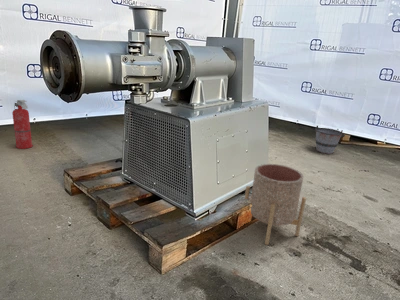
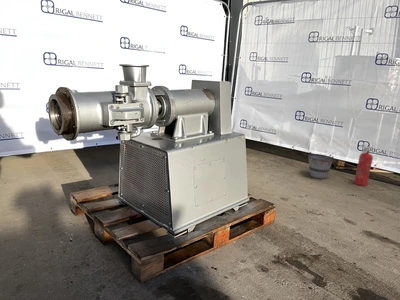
fire extinguisher: present [12,100,33,149] -> present [354,146,373,186]
planter: present [245,164,306,245] -> none [222,189,275,261]

